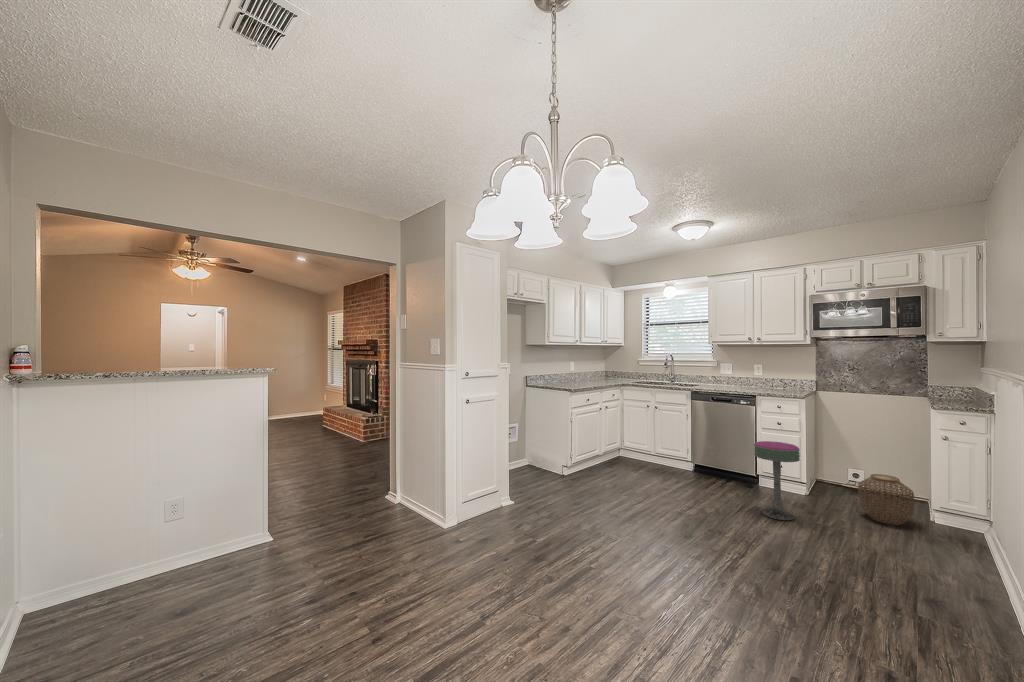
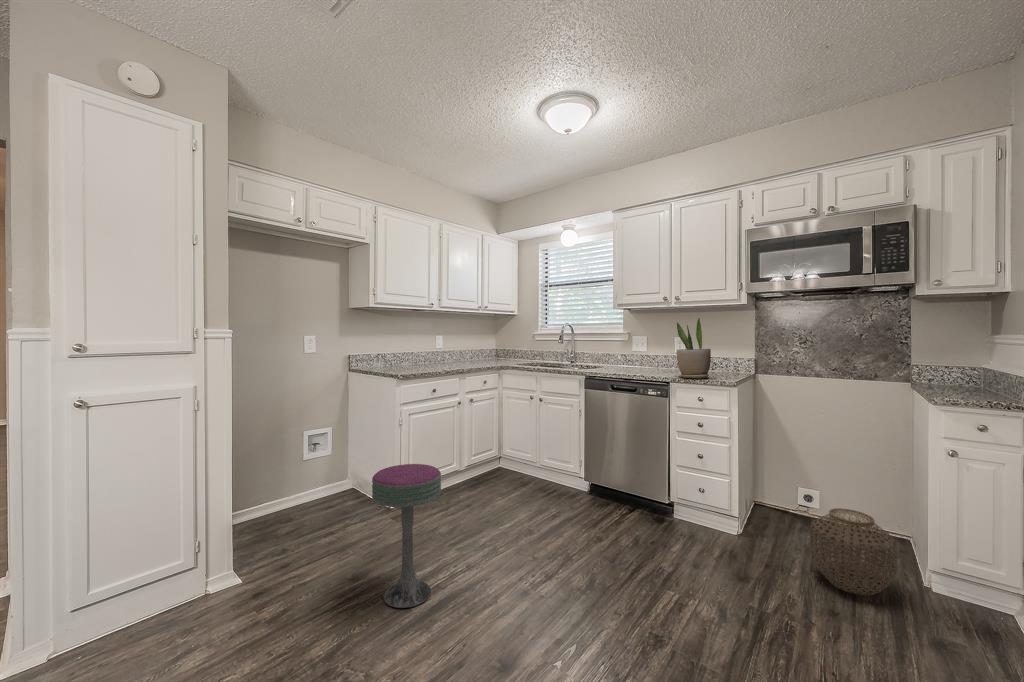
potted plant: none [761,353,785,393] -> present [677,318,711,378]
bar stool: present [754,441,800,520] -> present [372,464,441,608]

